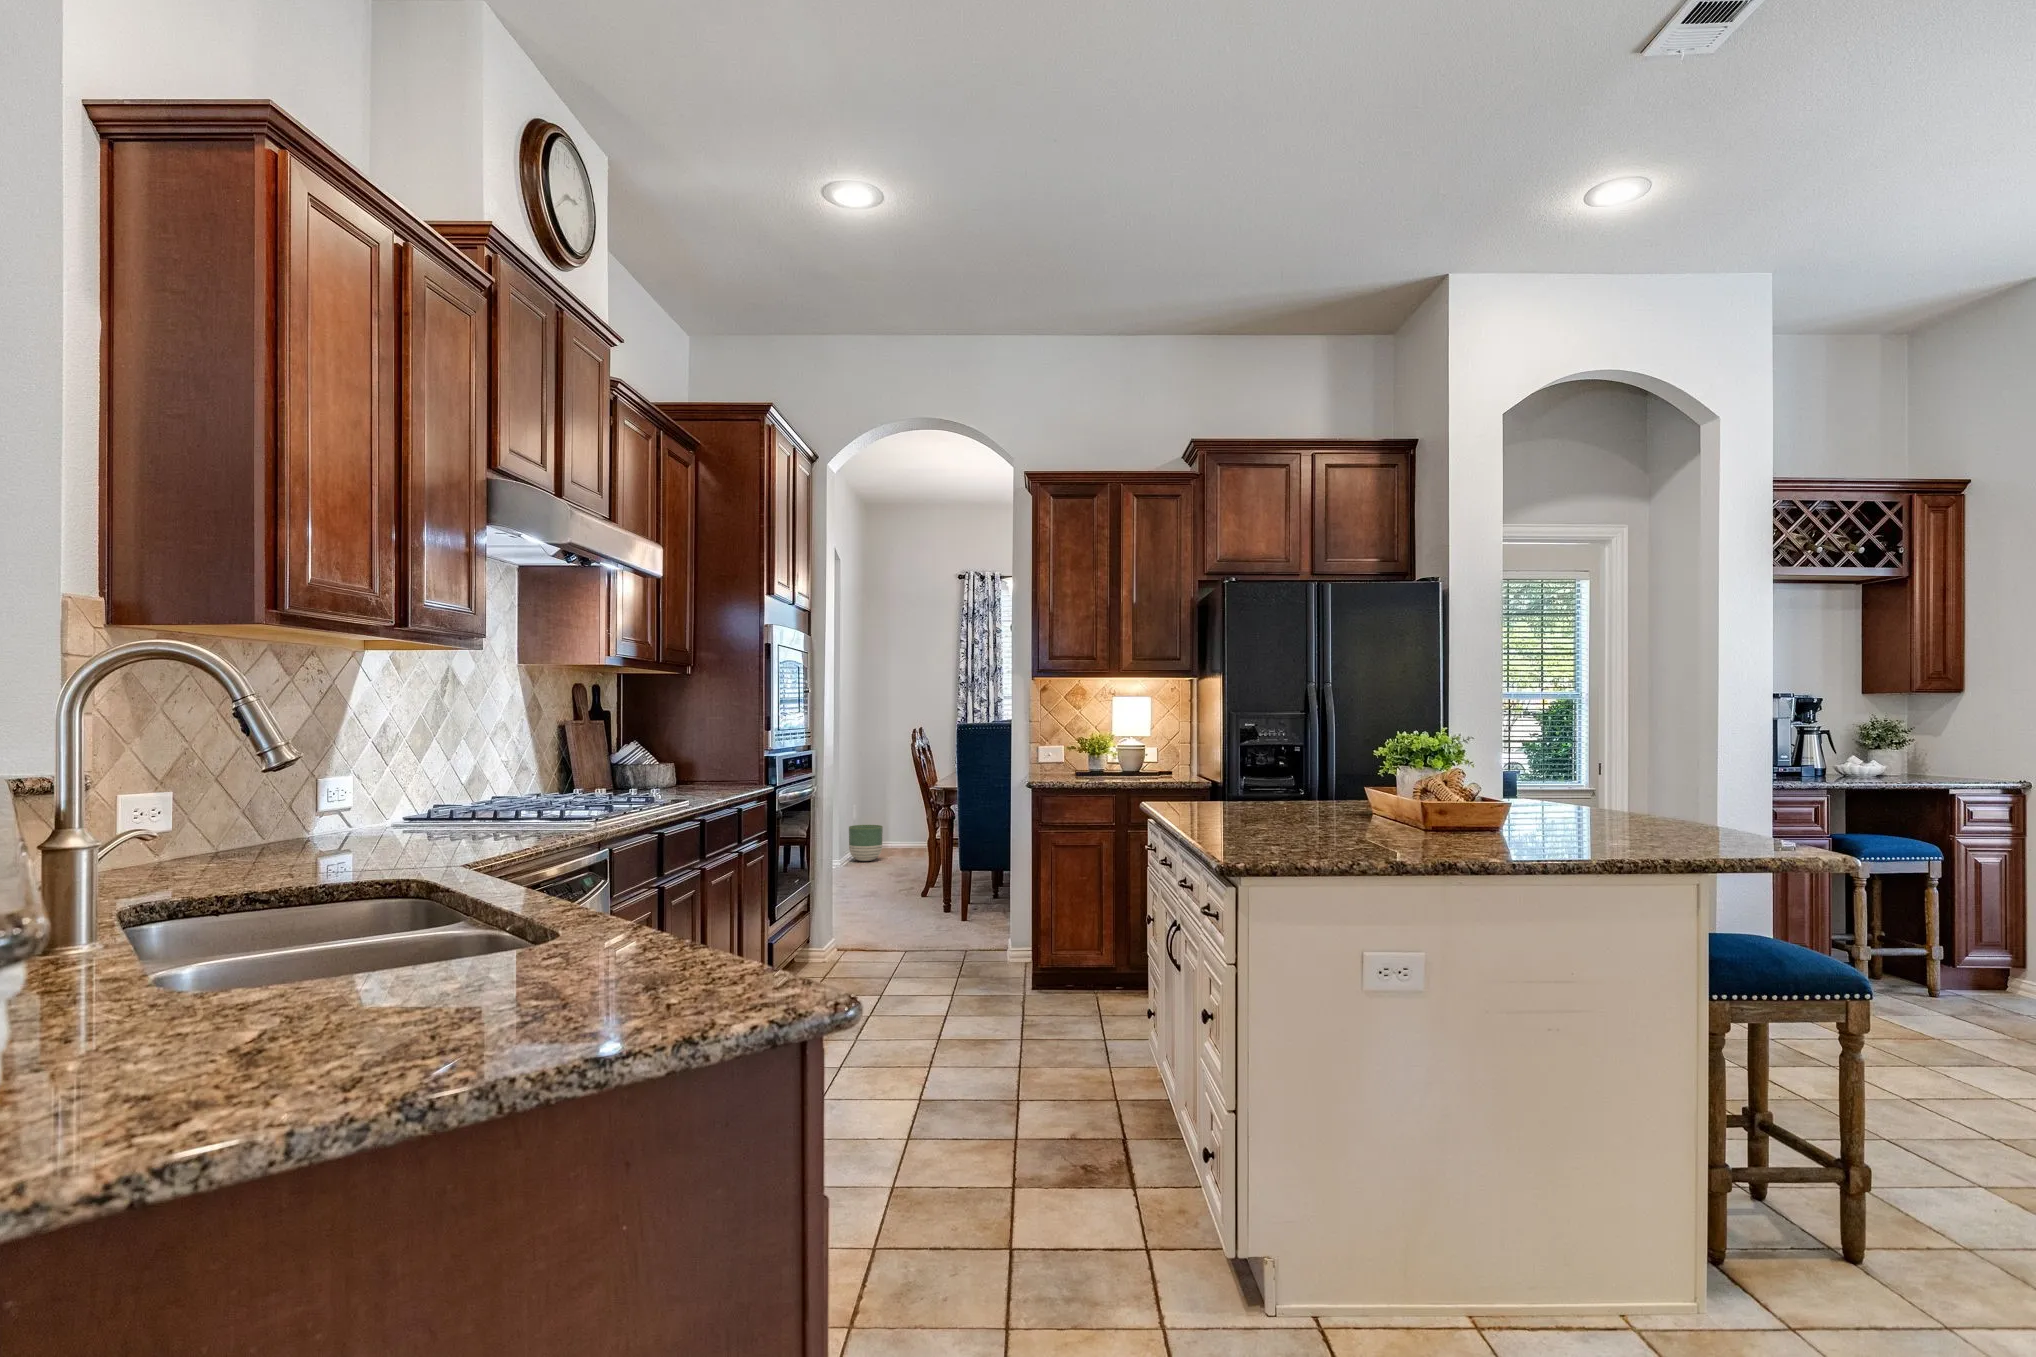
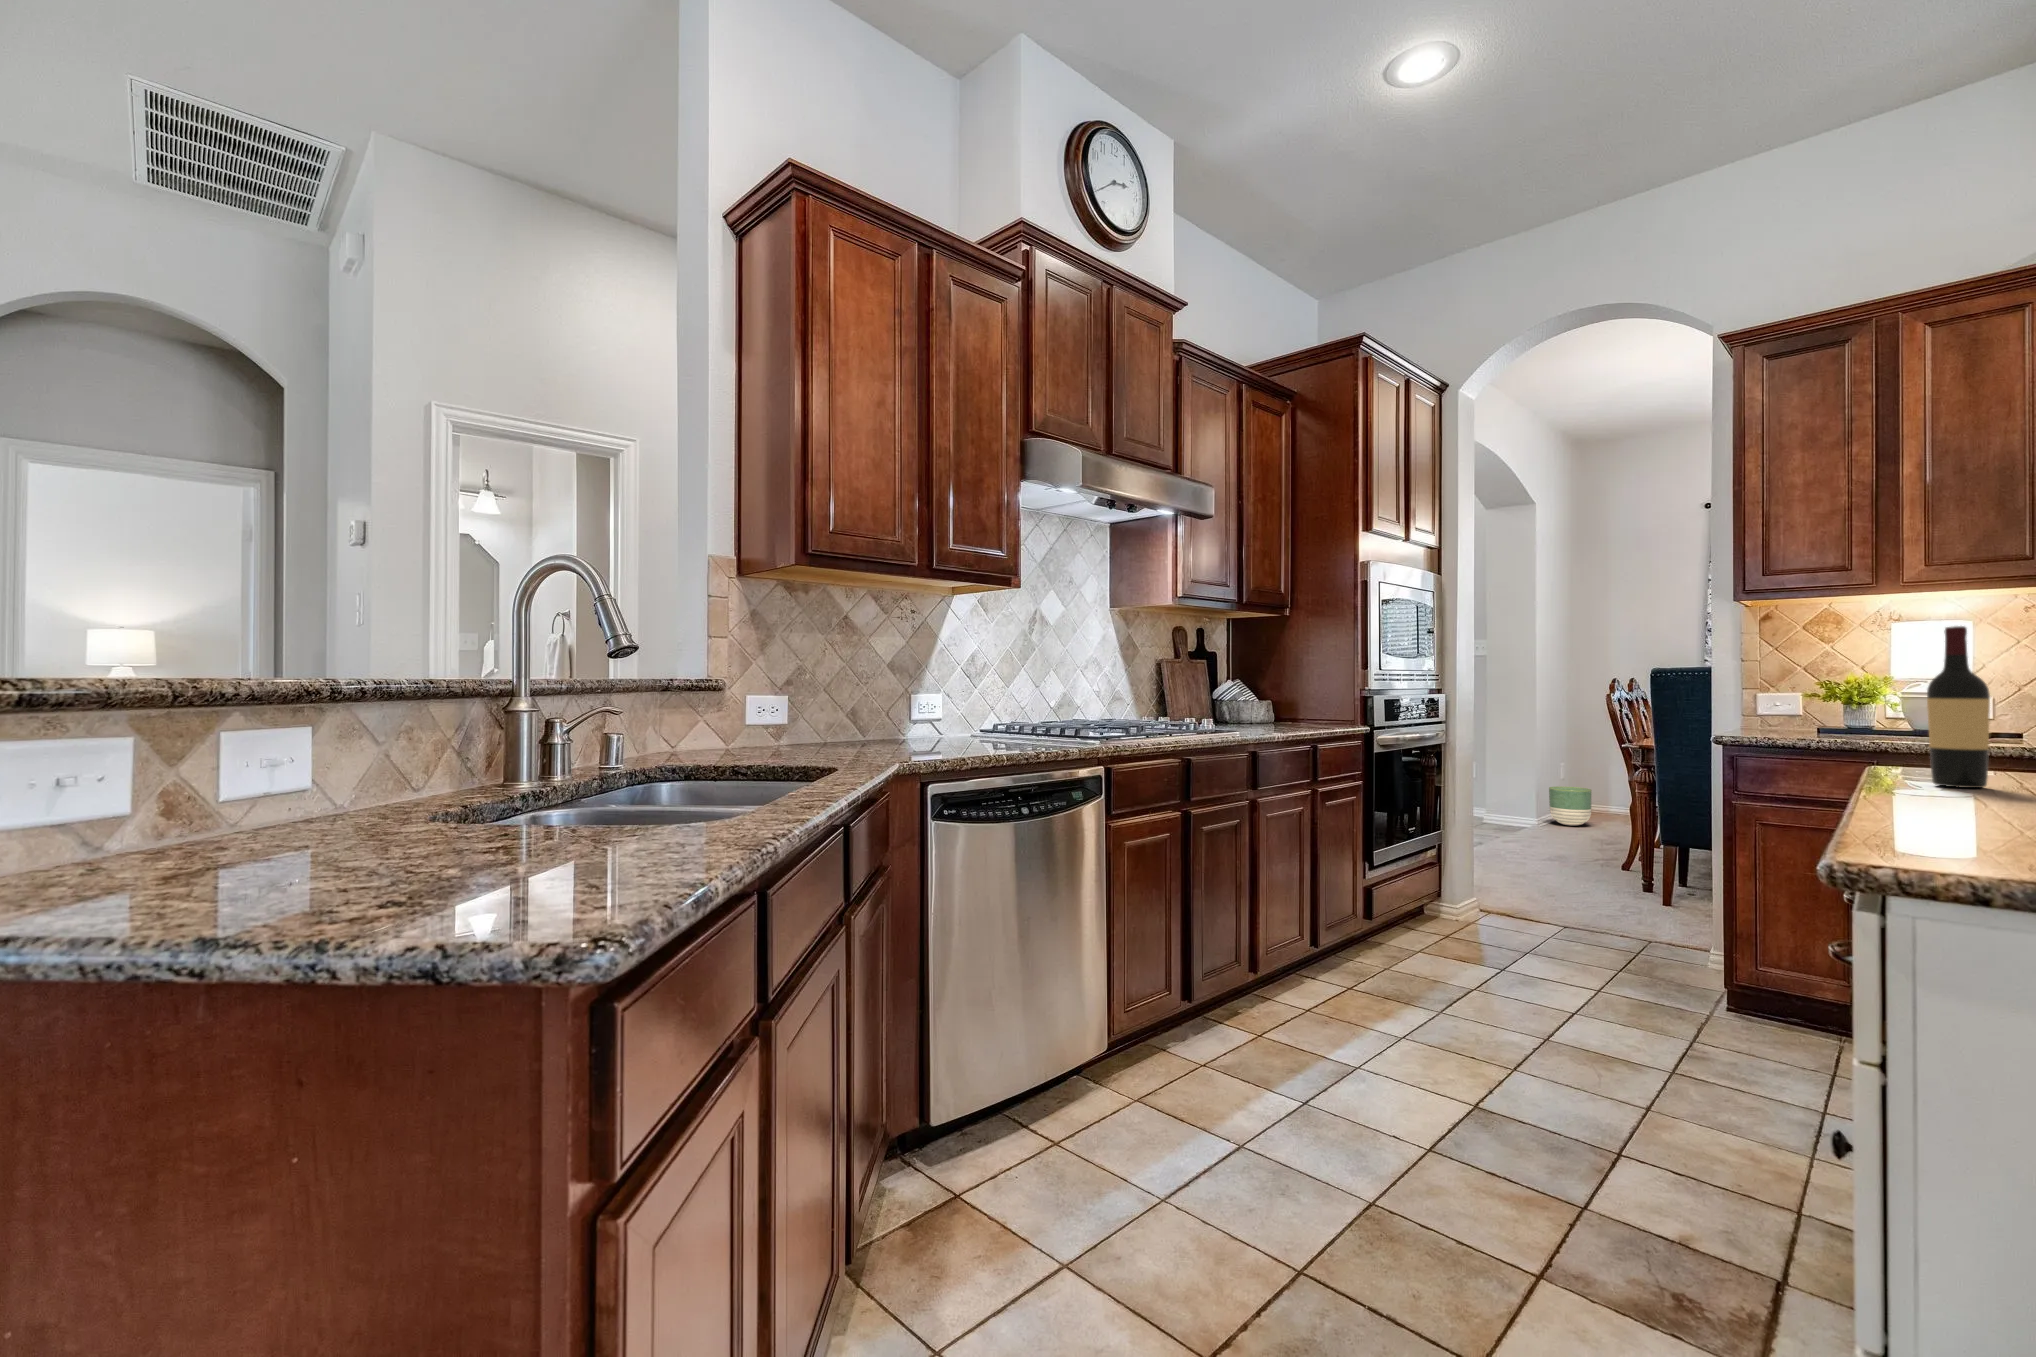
wine bottle: none [1177,720,1203,816] -> present [1927,626,1990,788]

